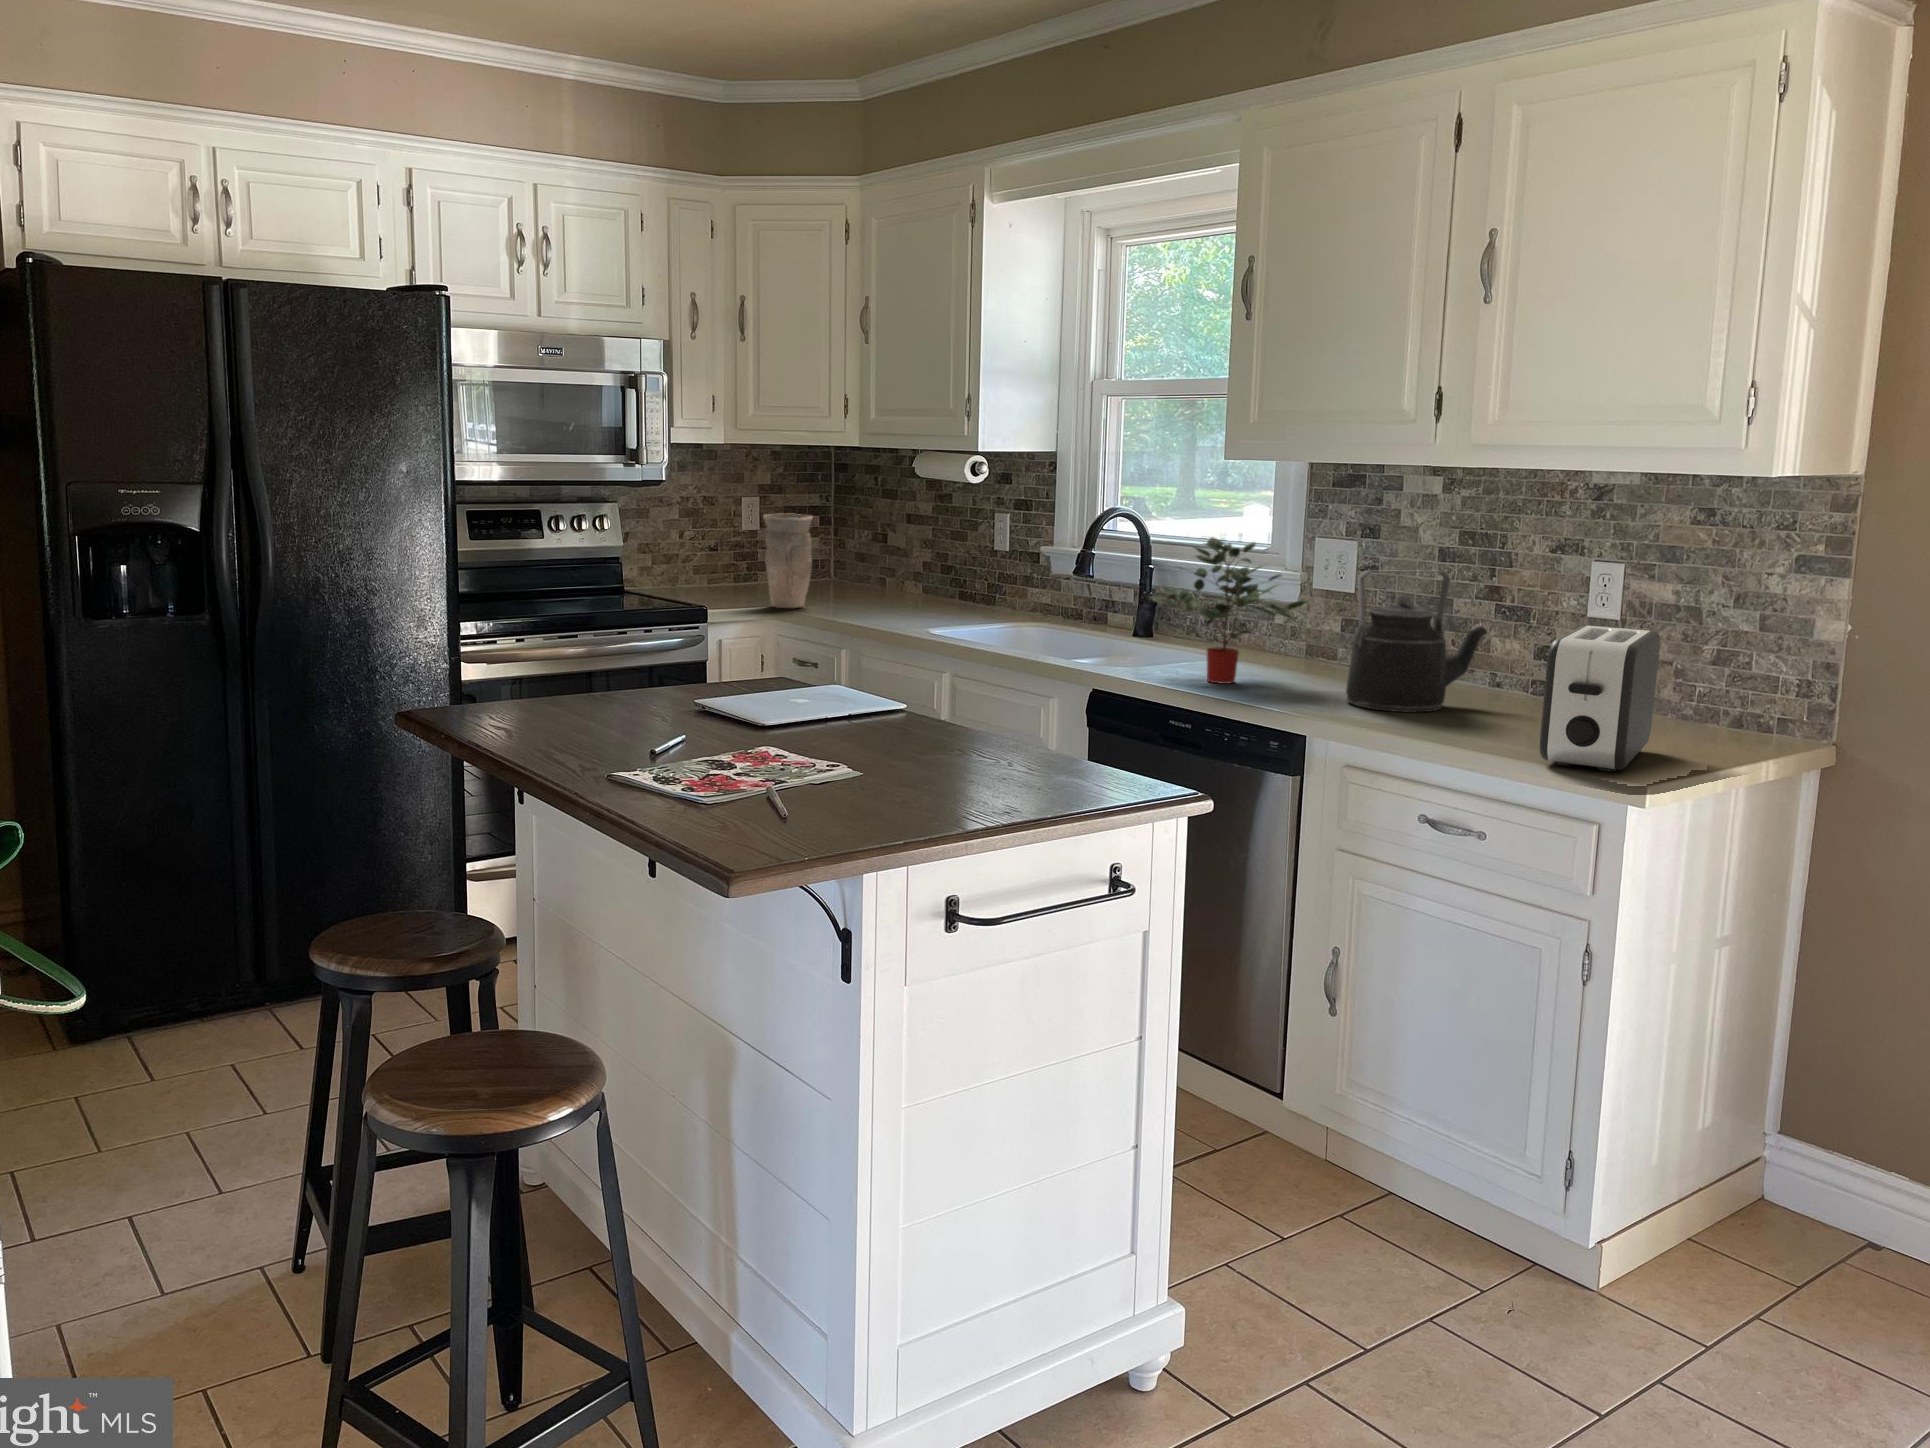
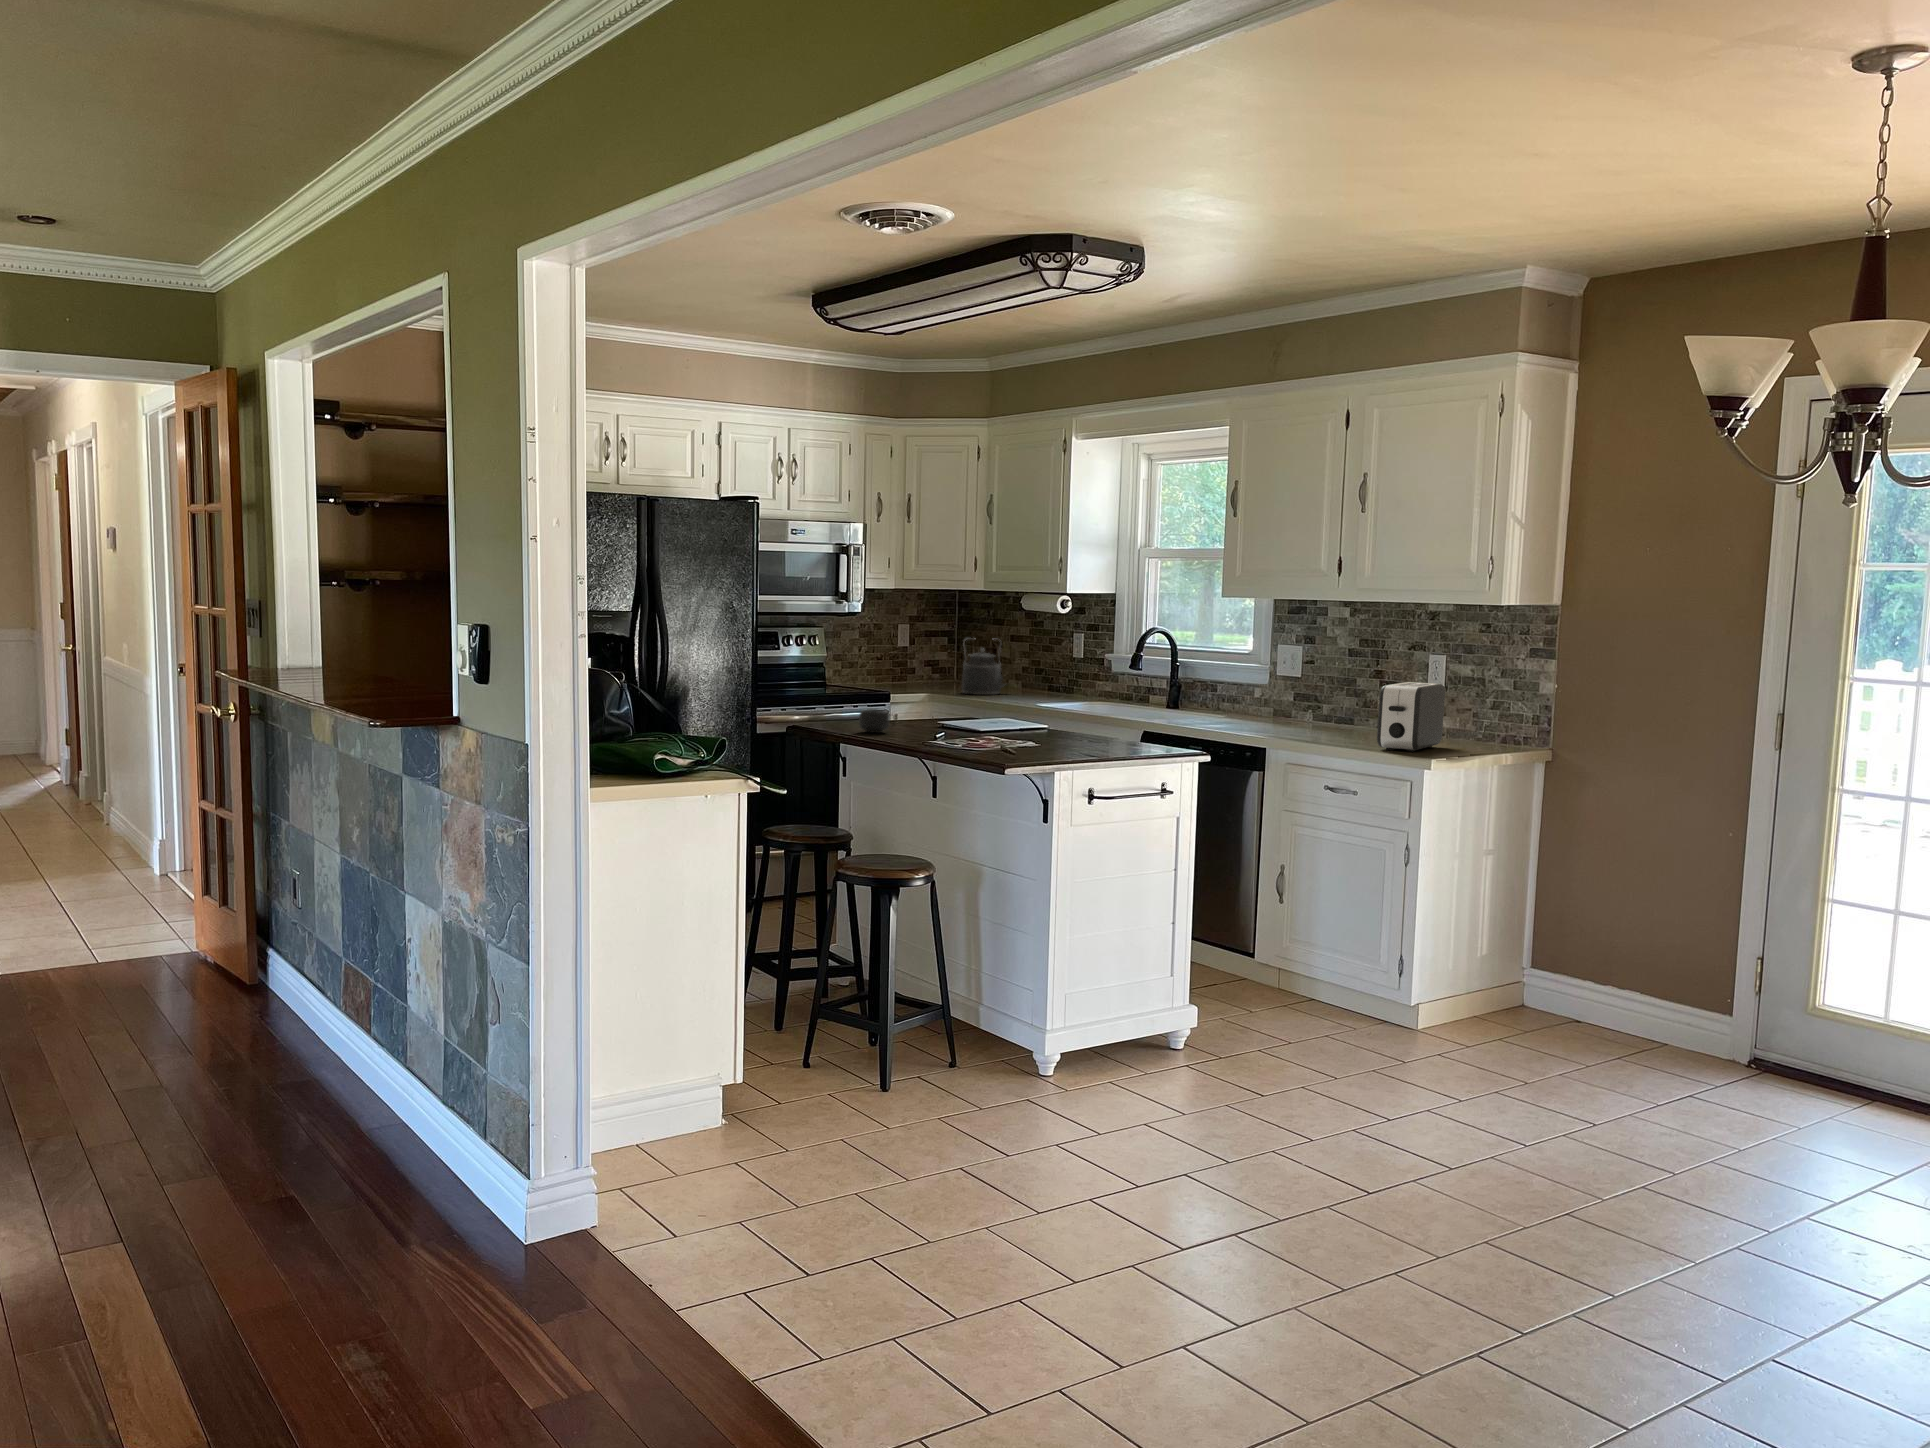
vase: present [763,514,812,608] -> none [920,635,952,697]
potted plant: present [1149,537,1309,684] -> none [1175,641,1273,726]
kettle: present [1346,570,1487,712] -> present [962,649,1005,695]
mug: none [538,677,607,725] -> present [859,709,889,733]

